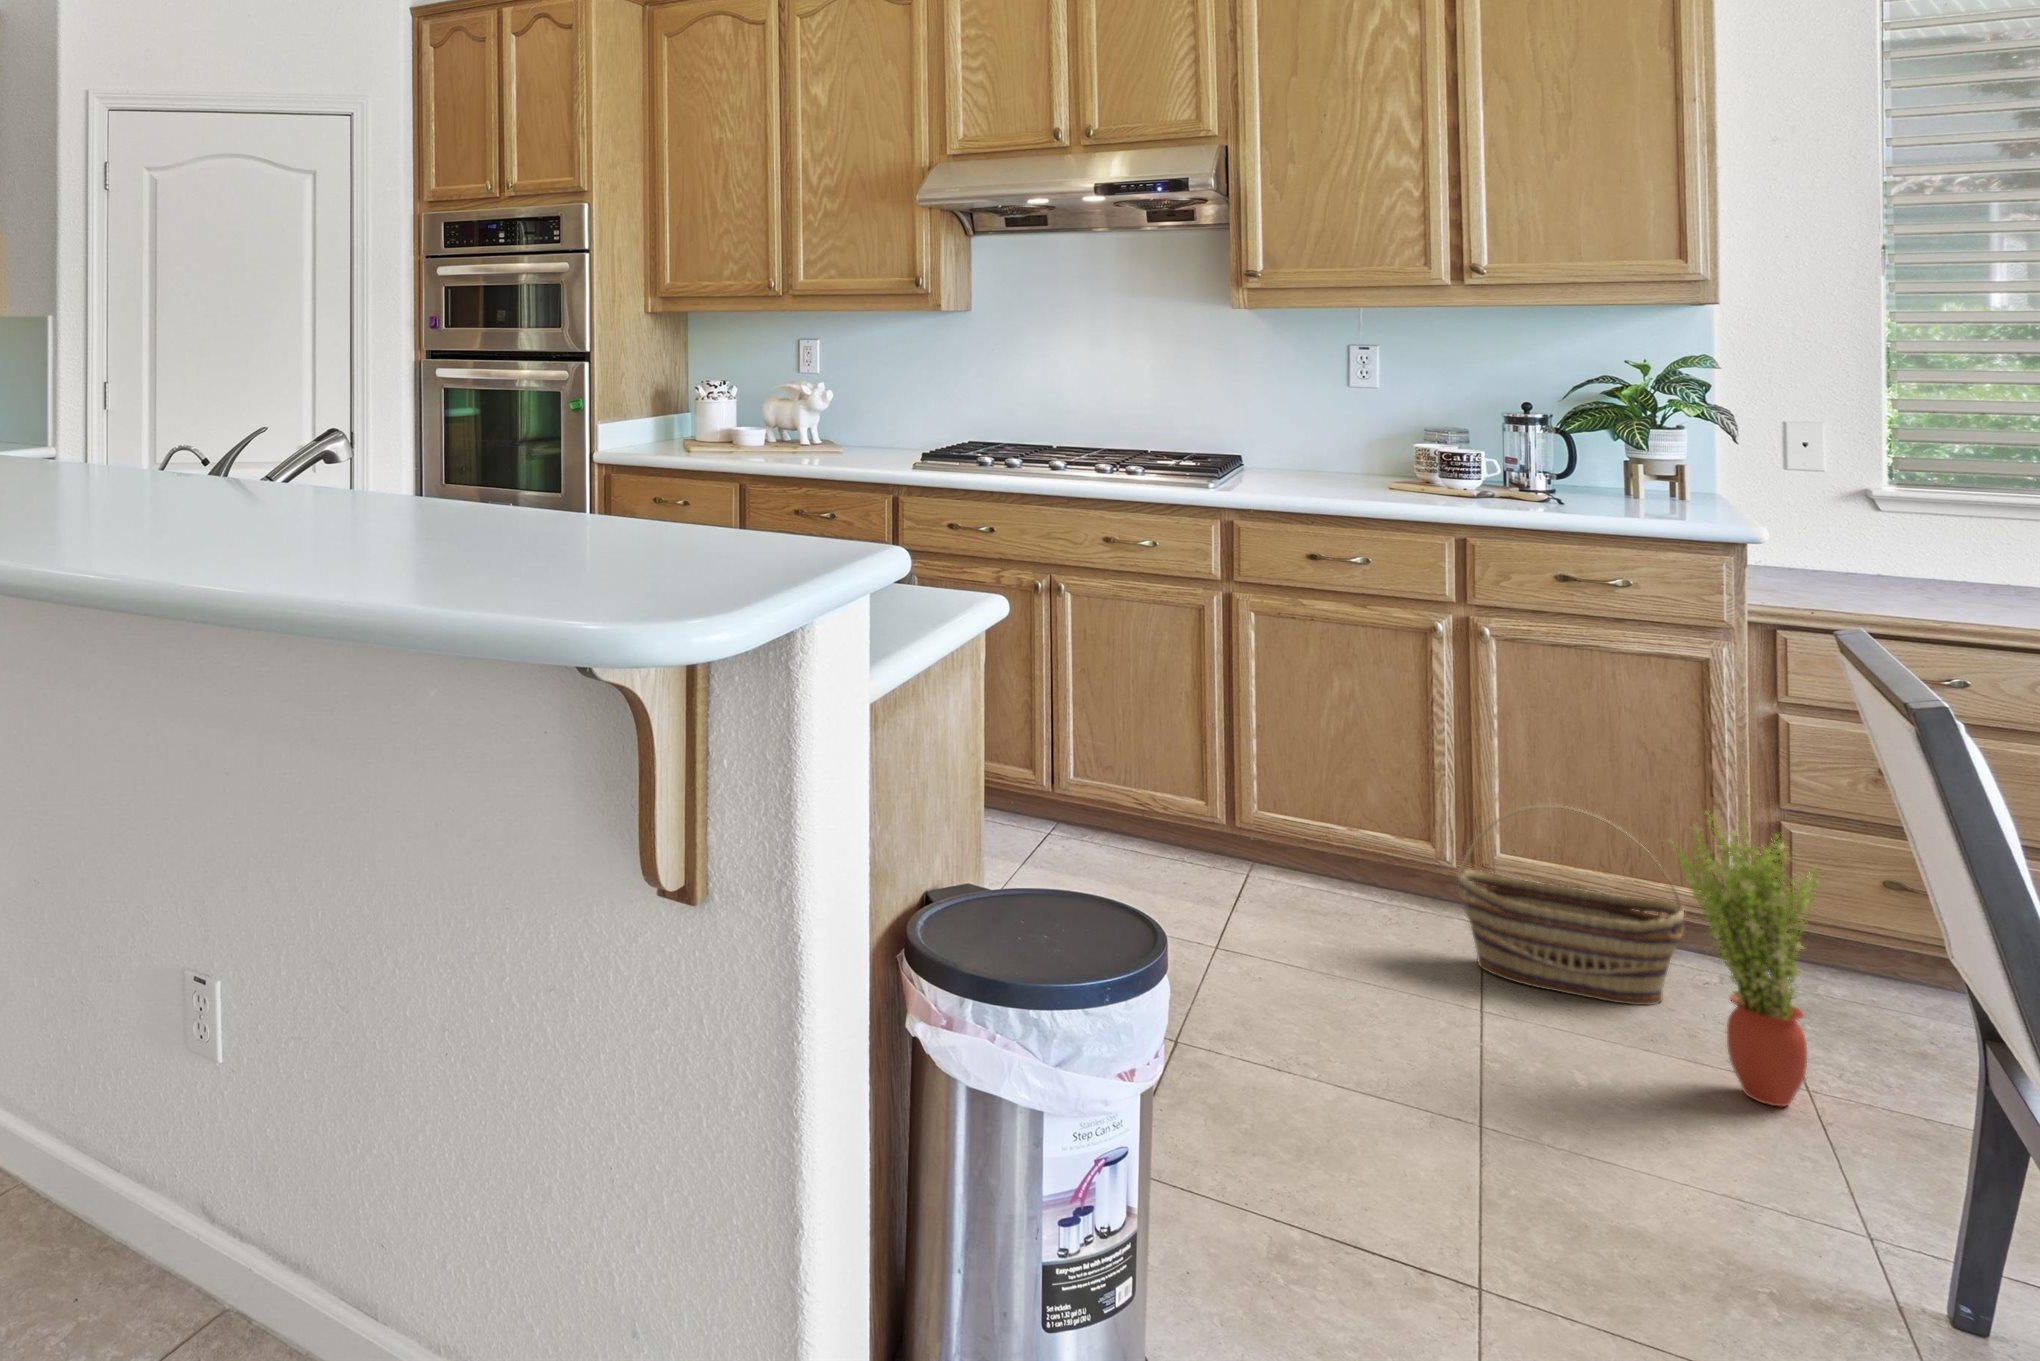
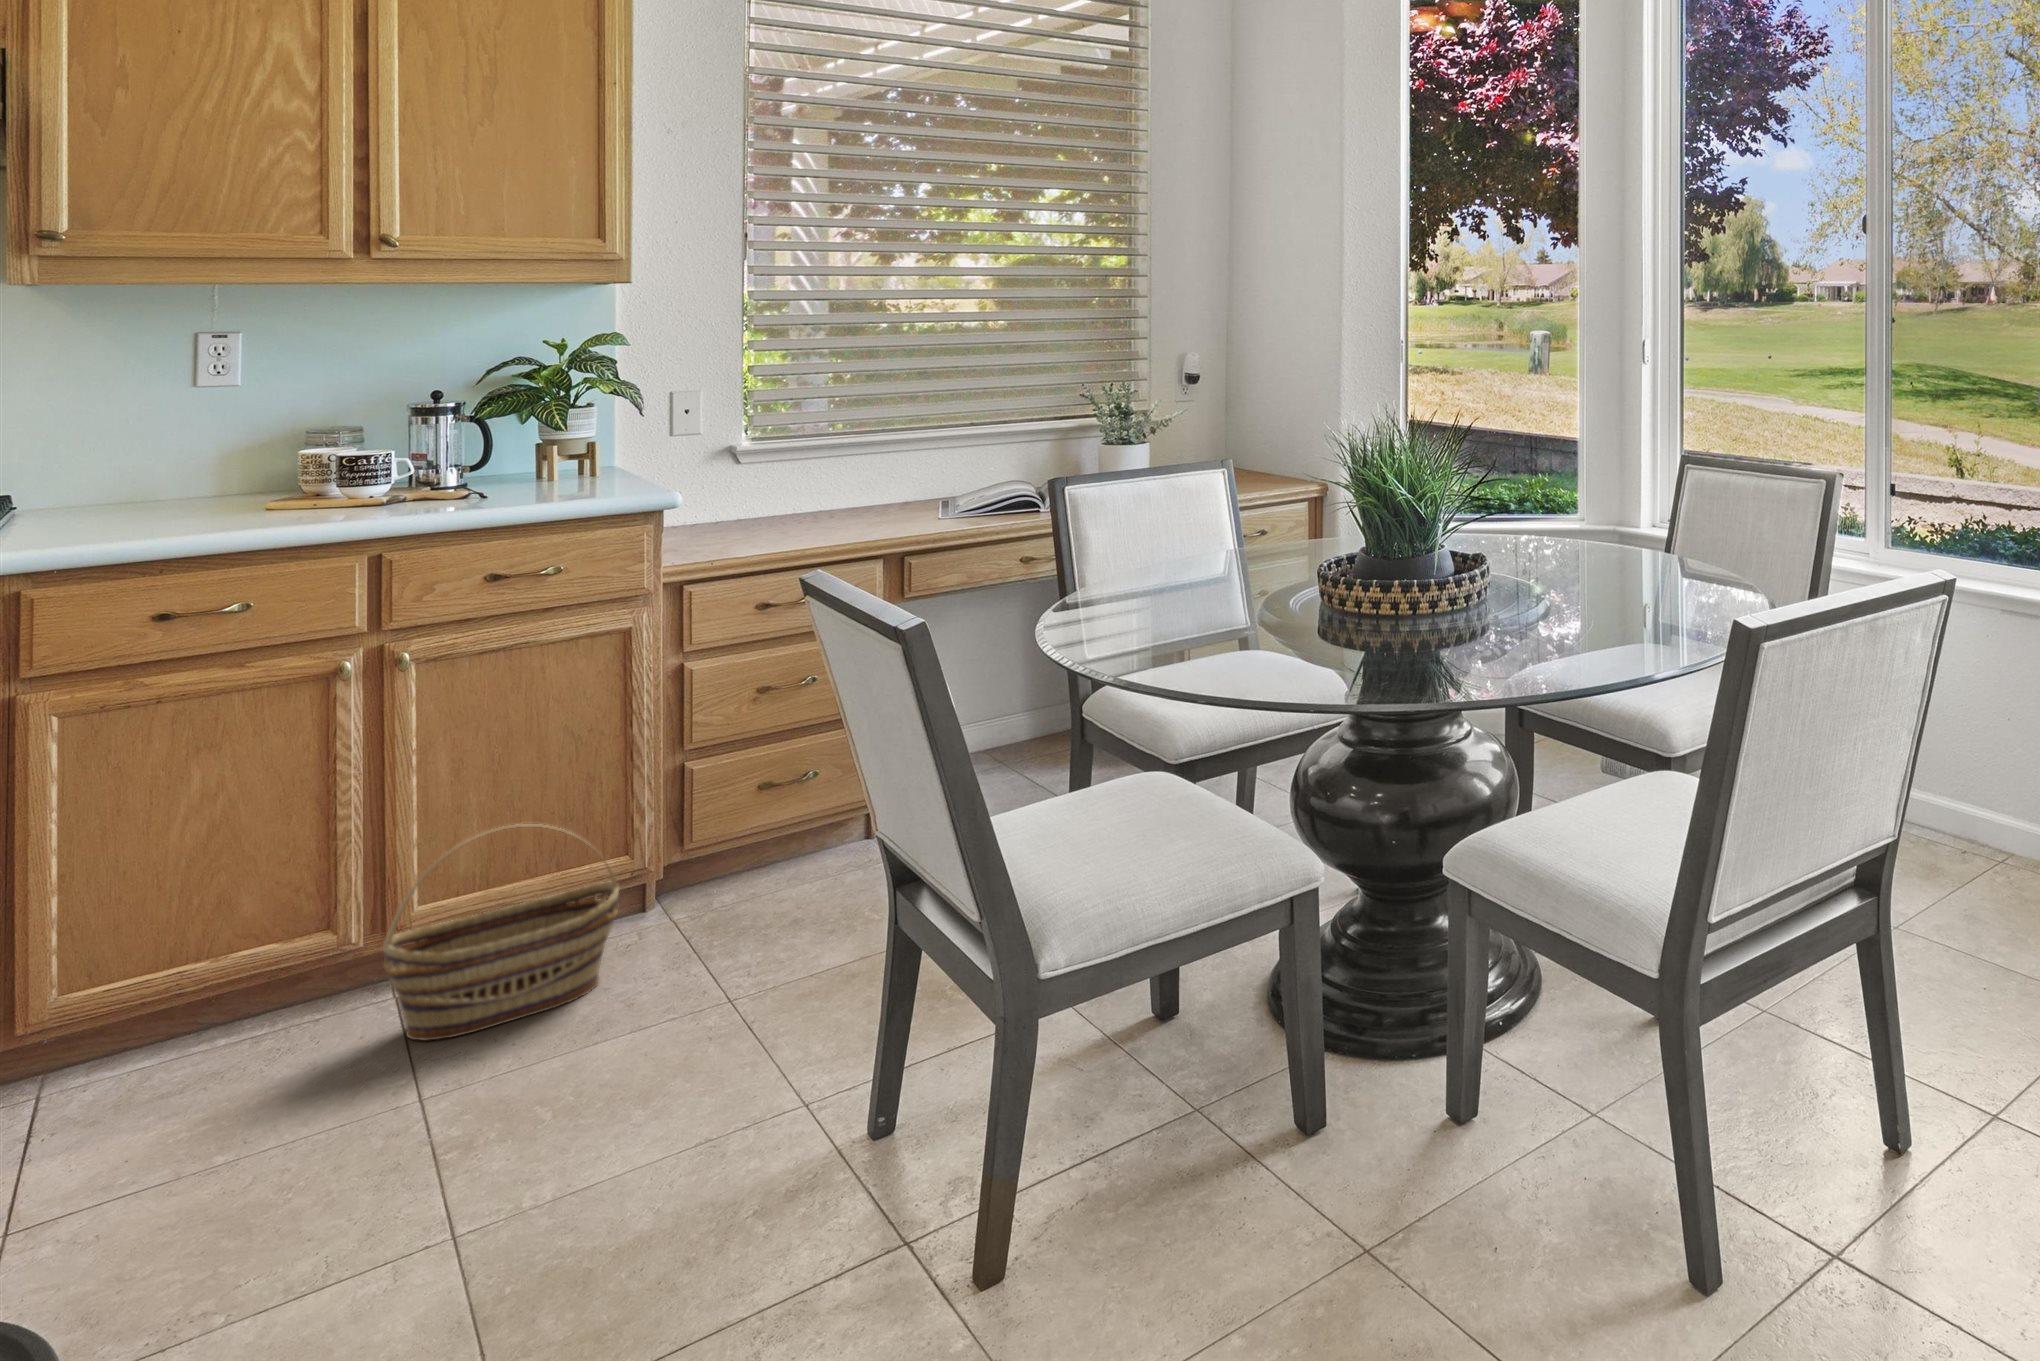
potted plant: present [1675,812,1821,1106] -> none [623,786,750,1043]

